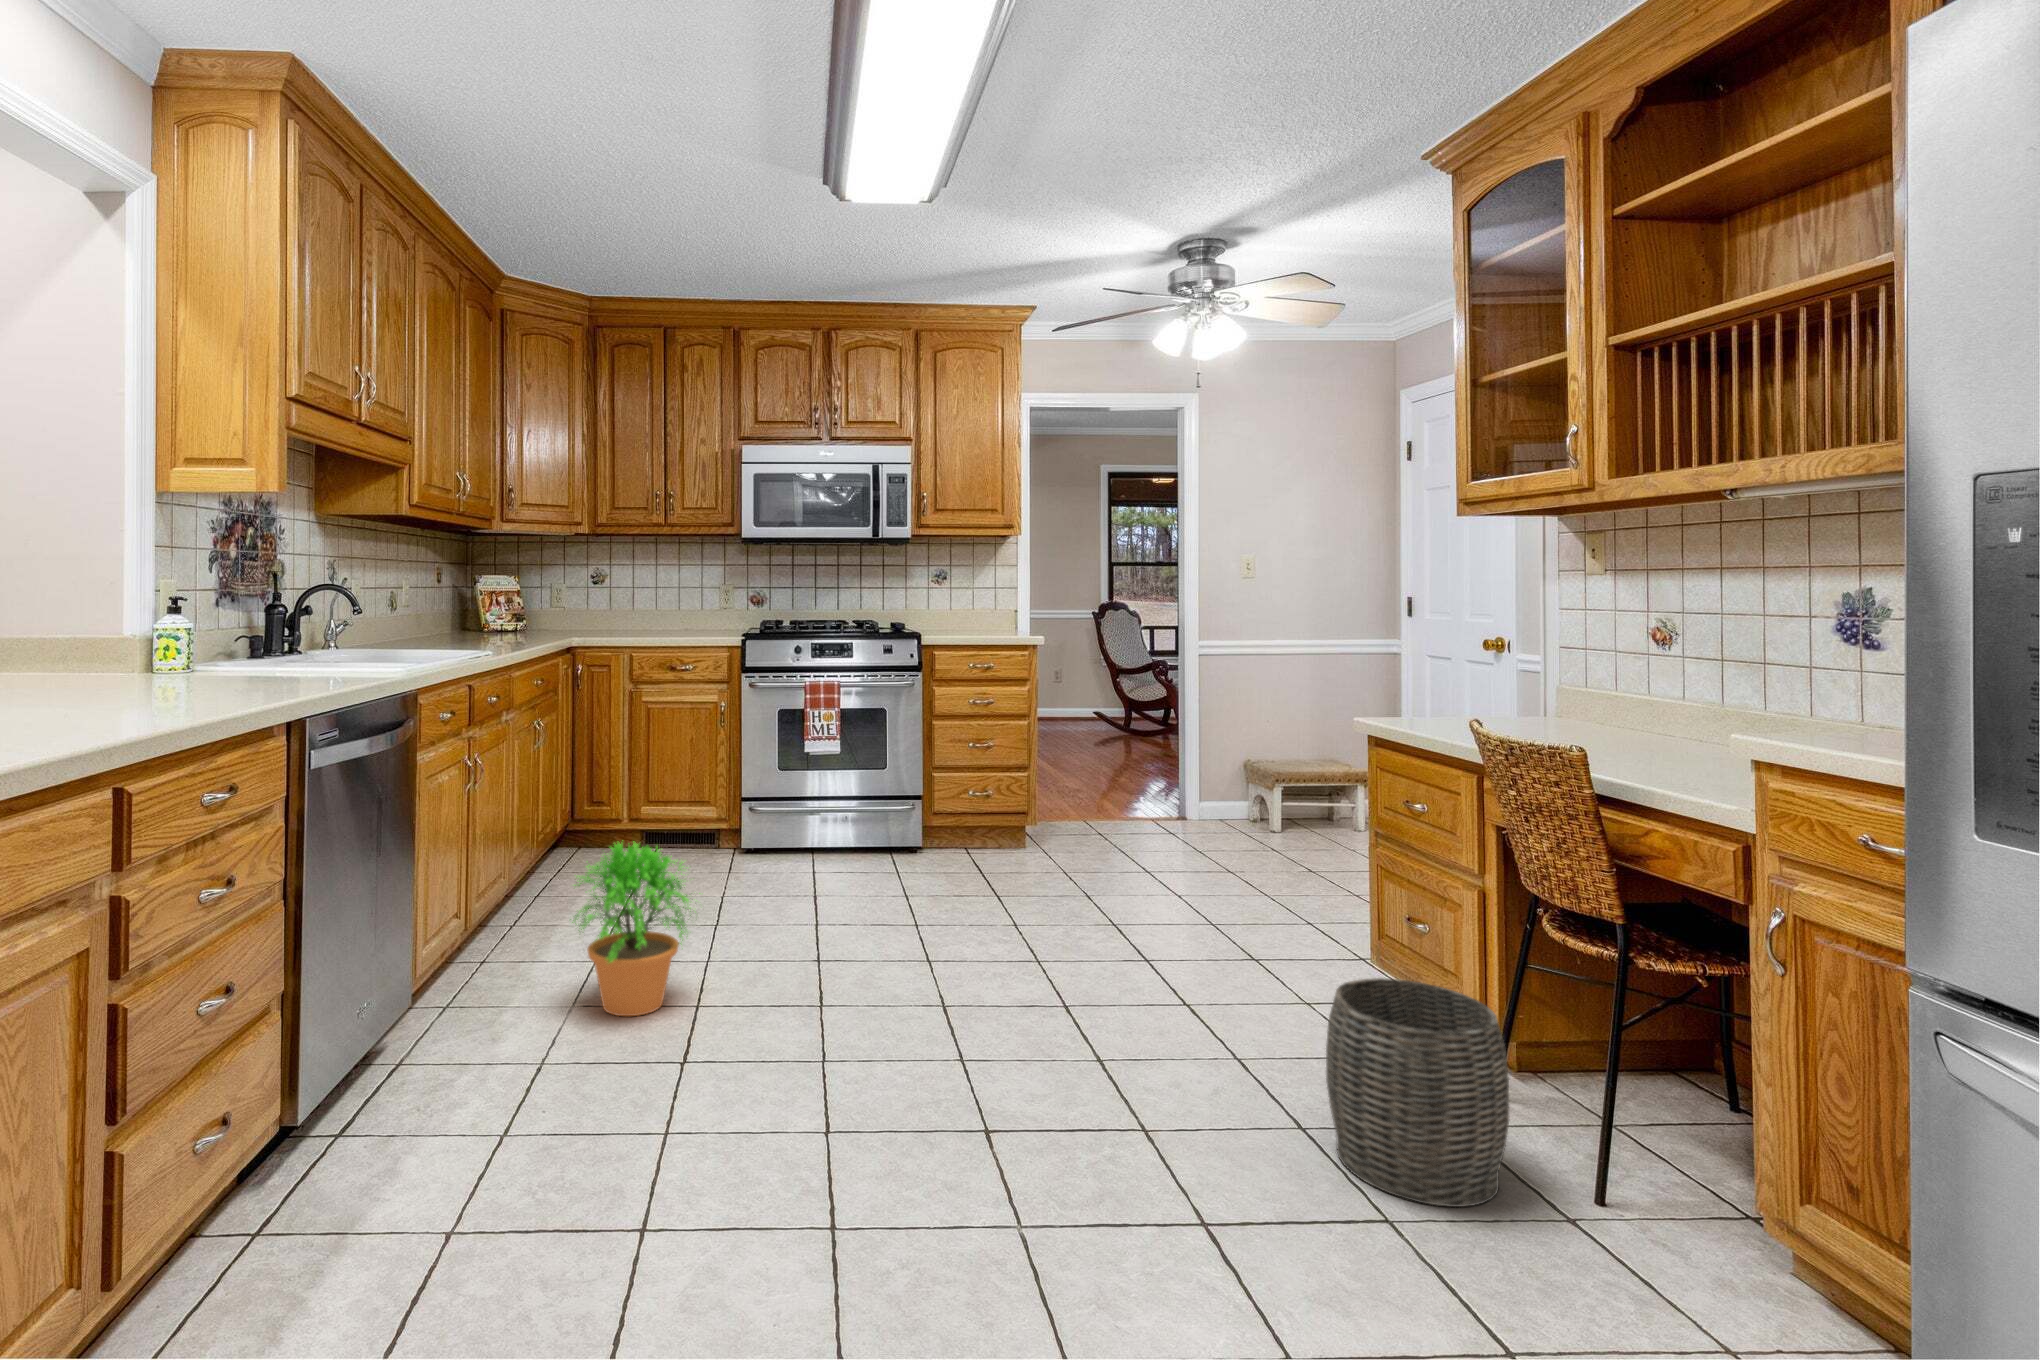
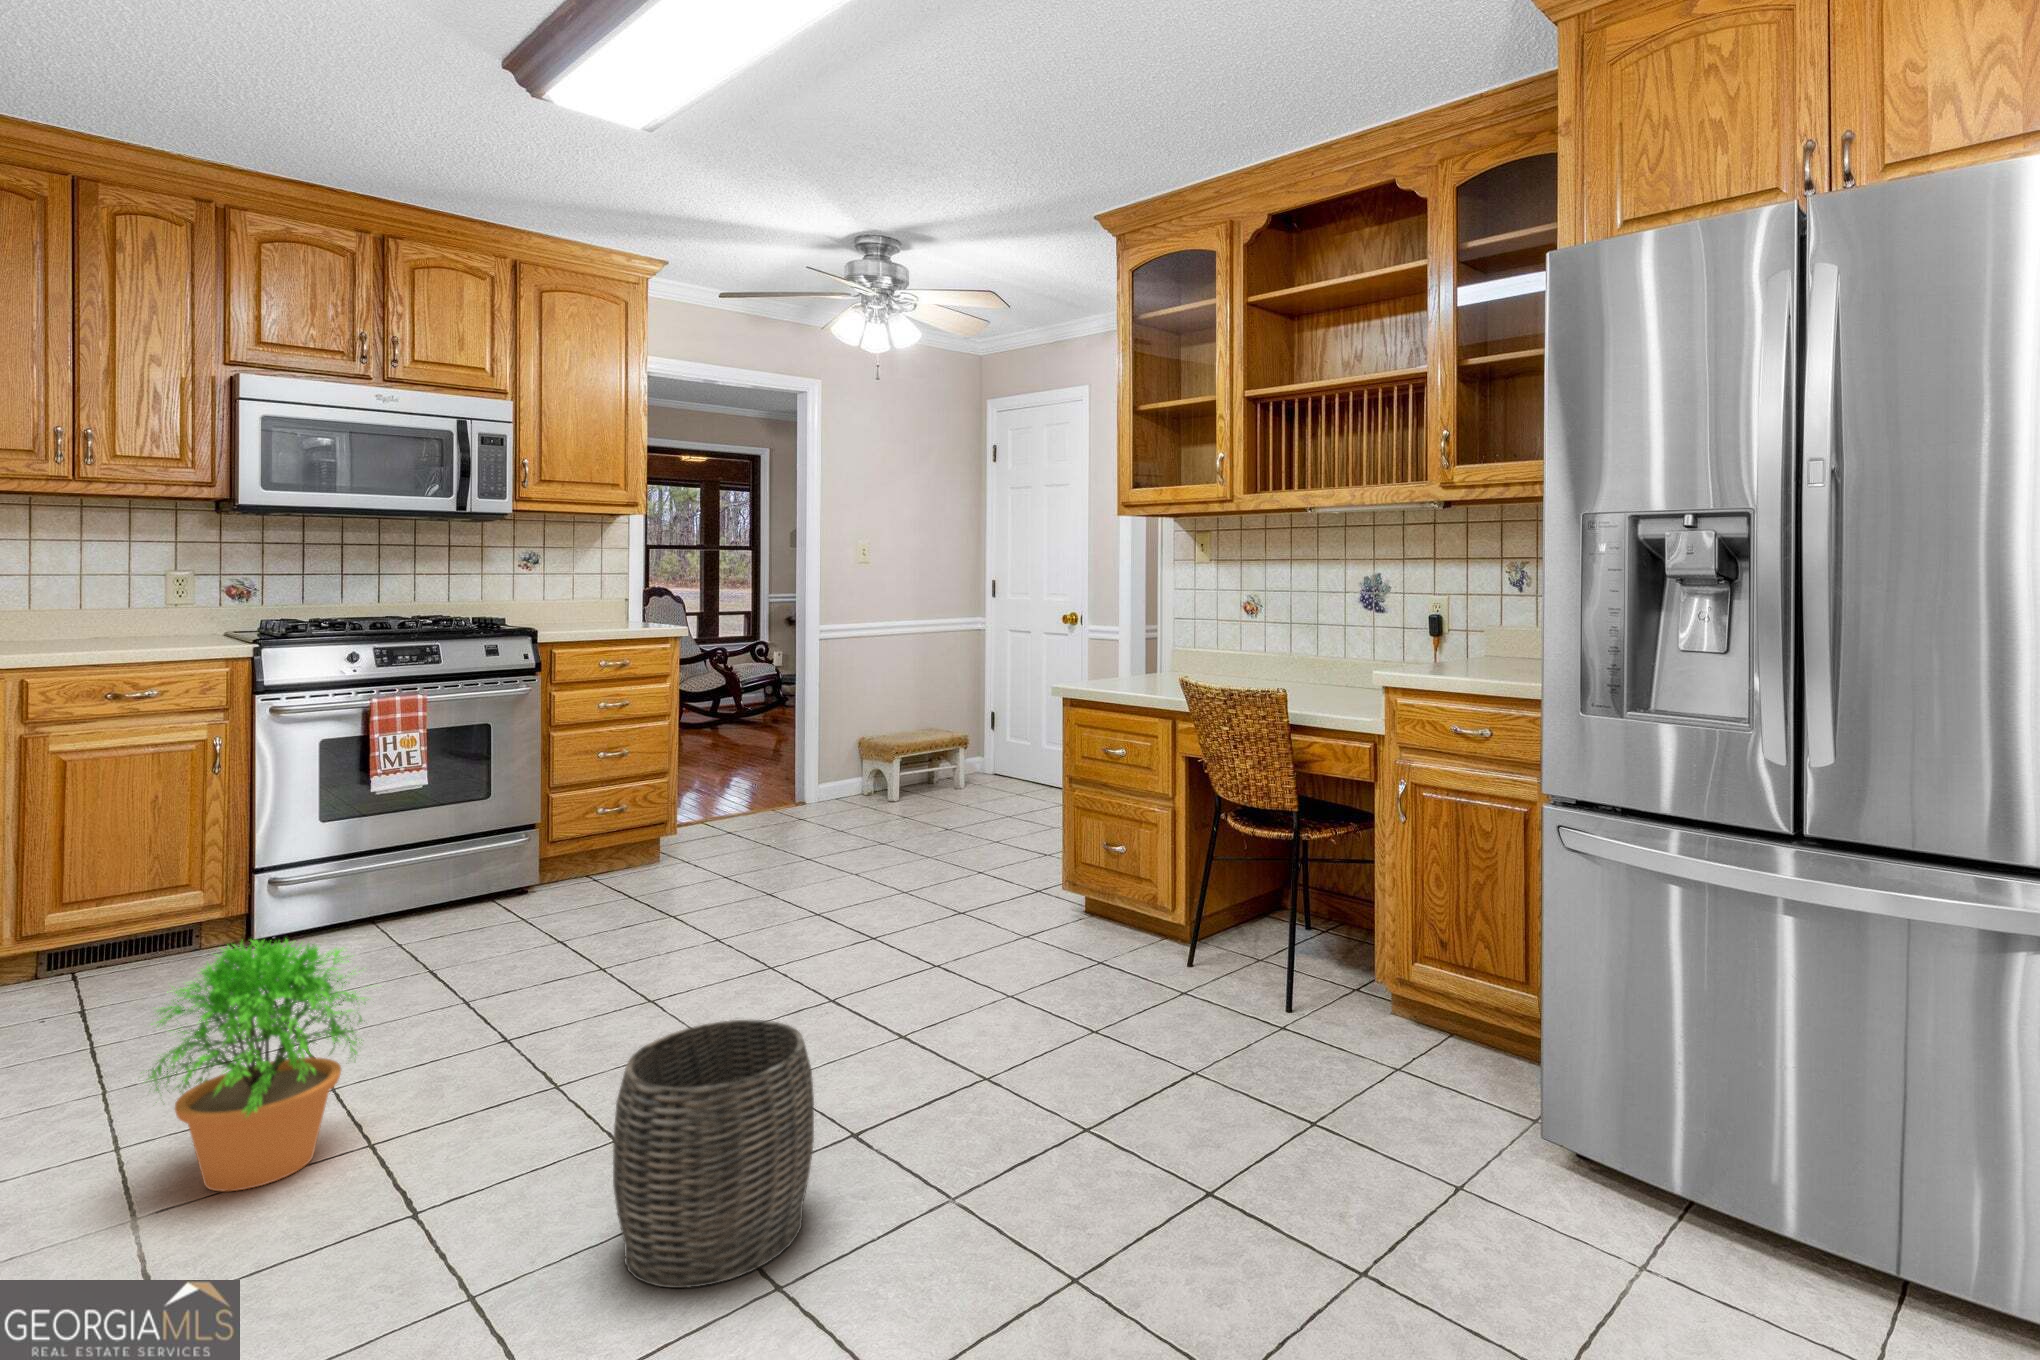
woven basket: present [1326,978,1509,1207] -> present [613,1020,814,1288]

